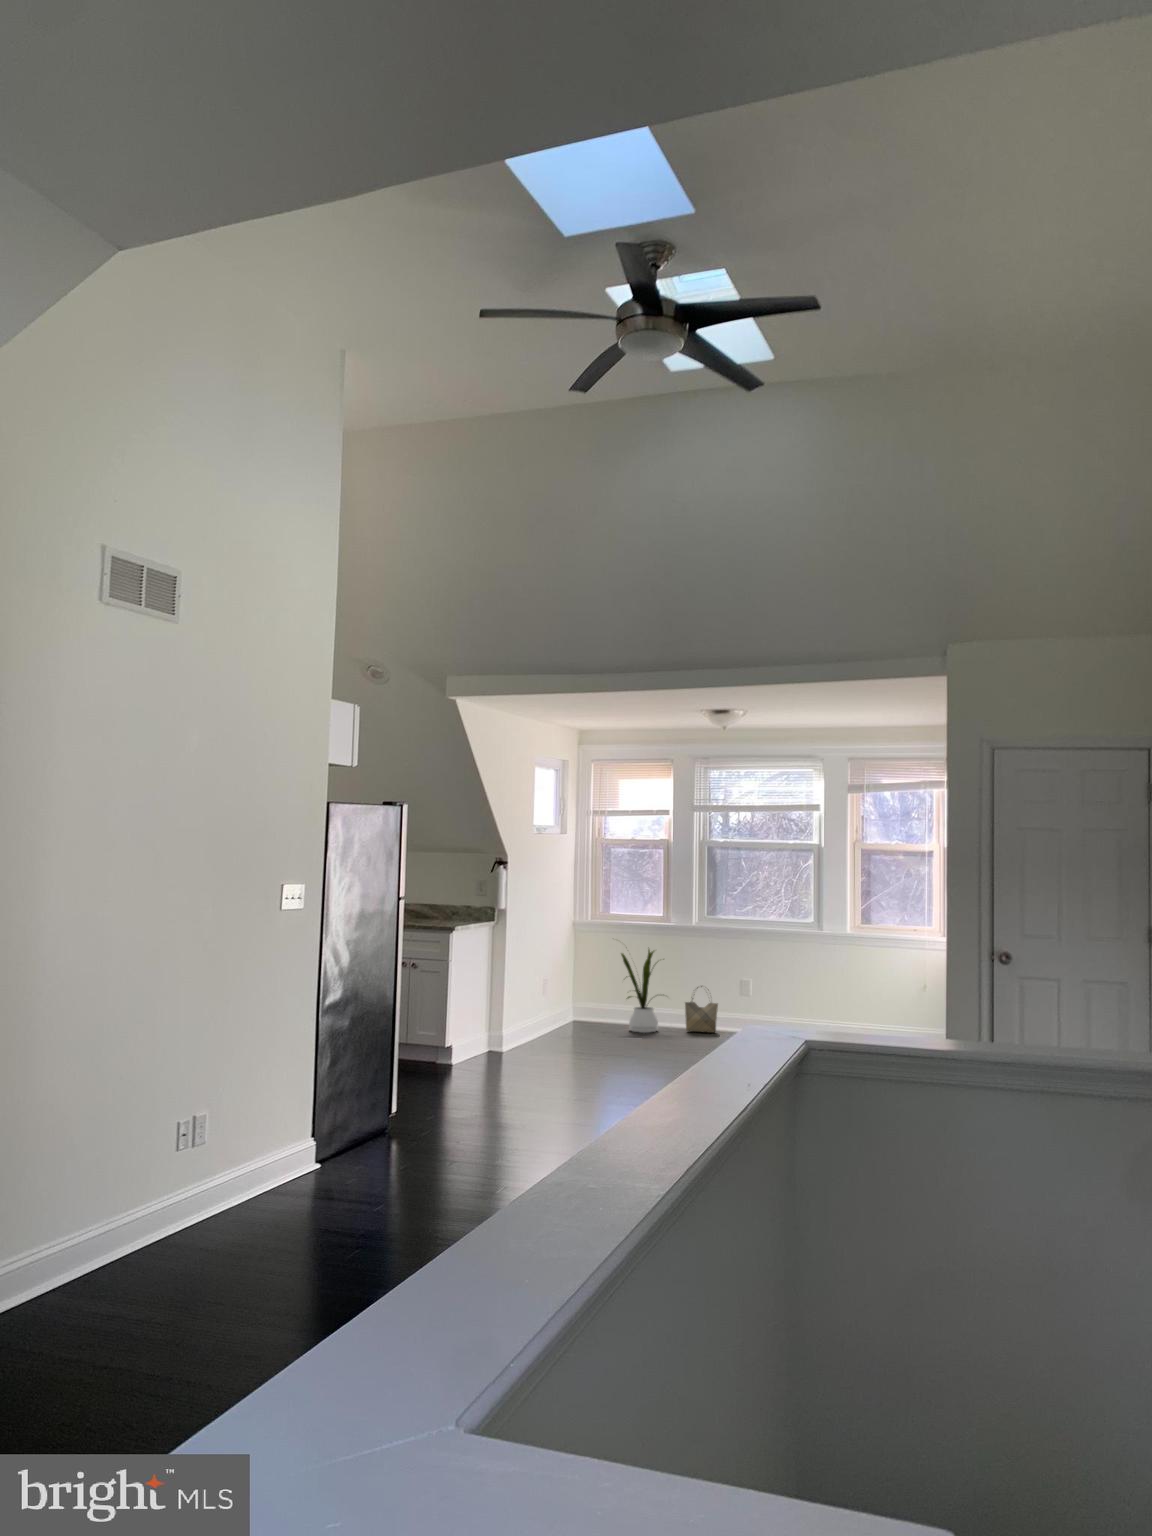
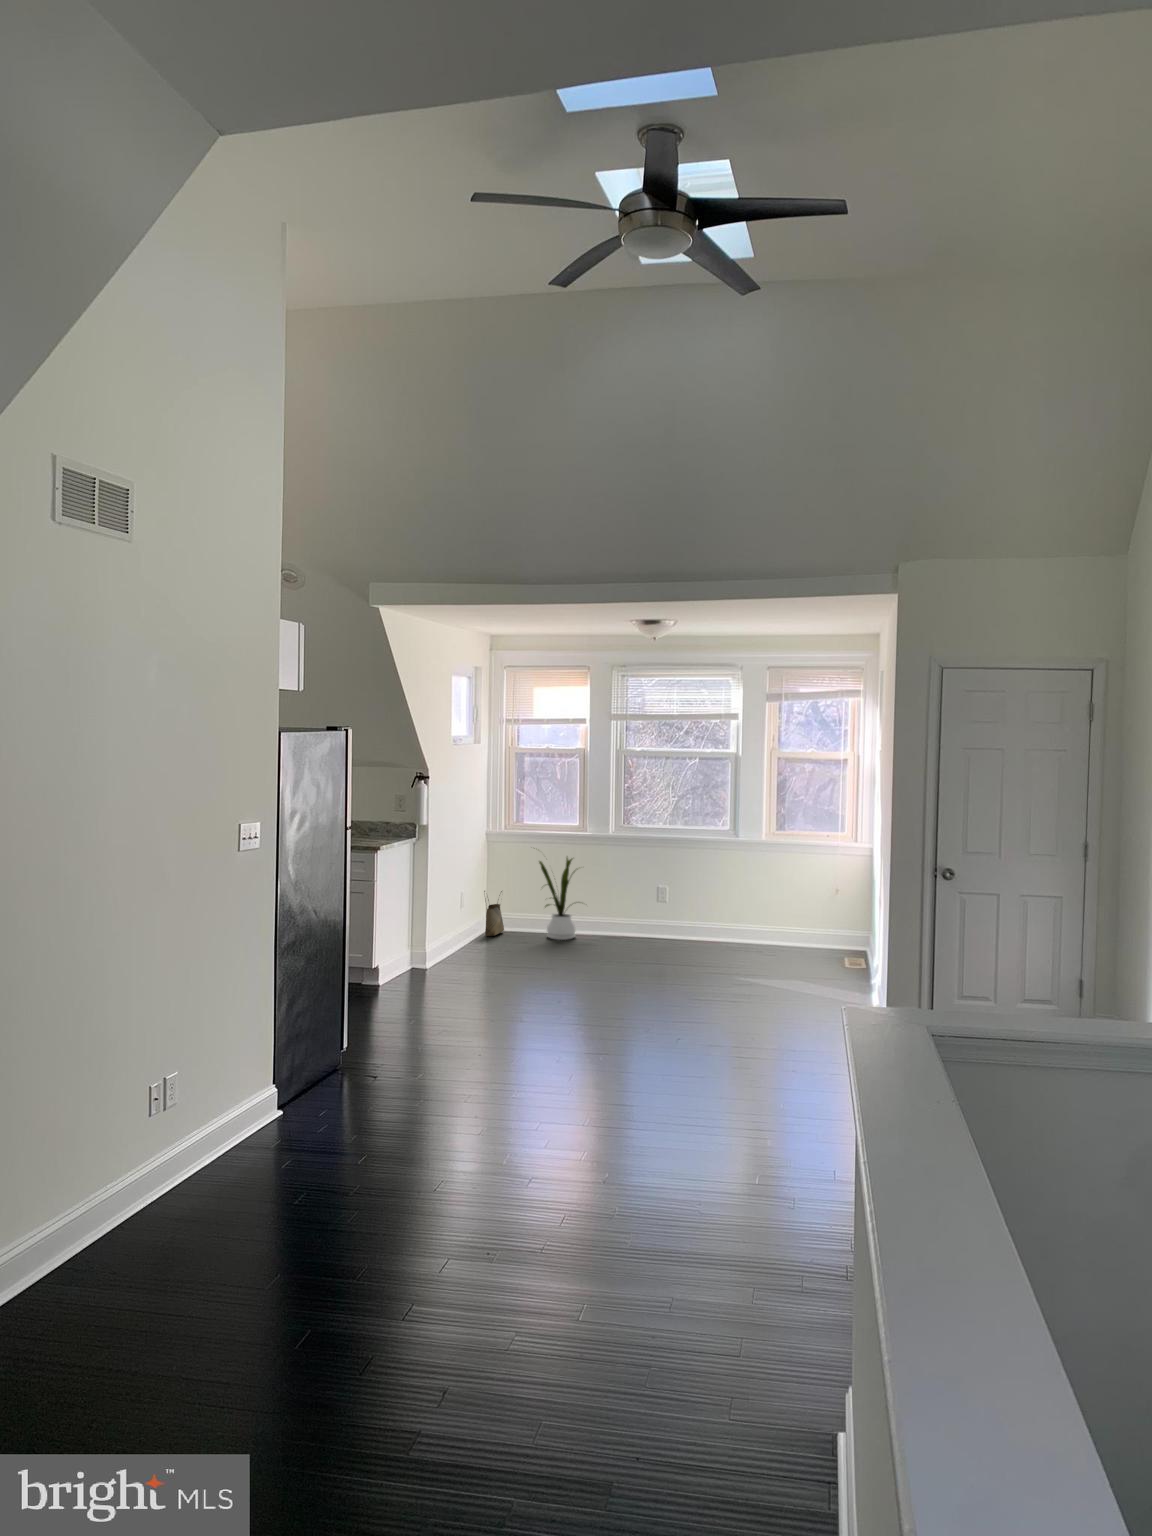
woven basket: present [685,986,718,1033] -> present [484,891,504,936]

